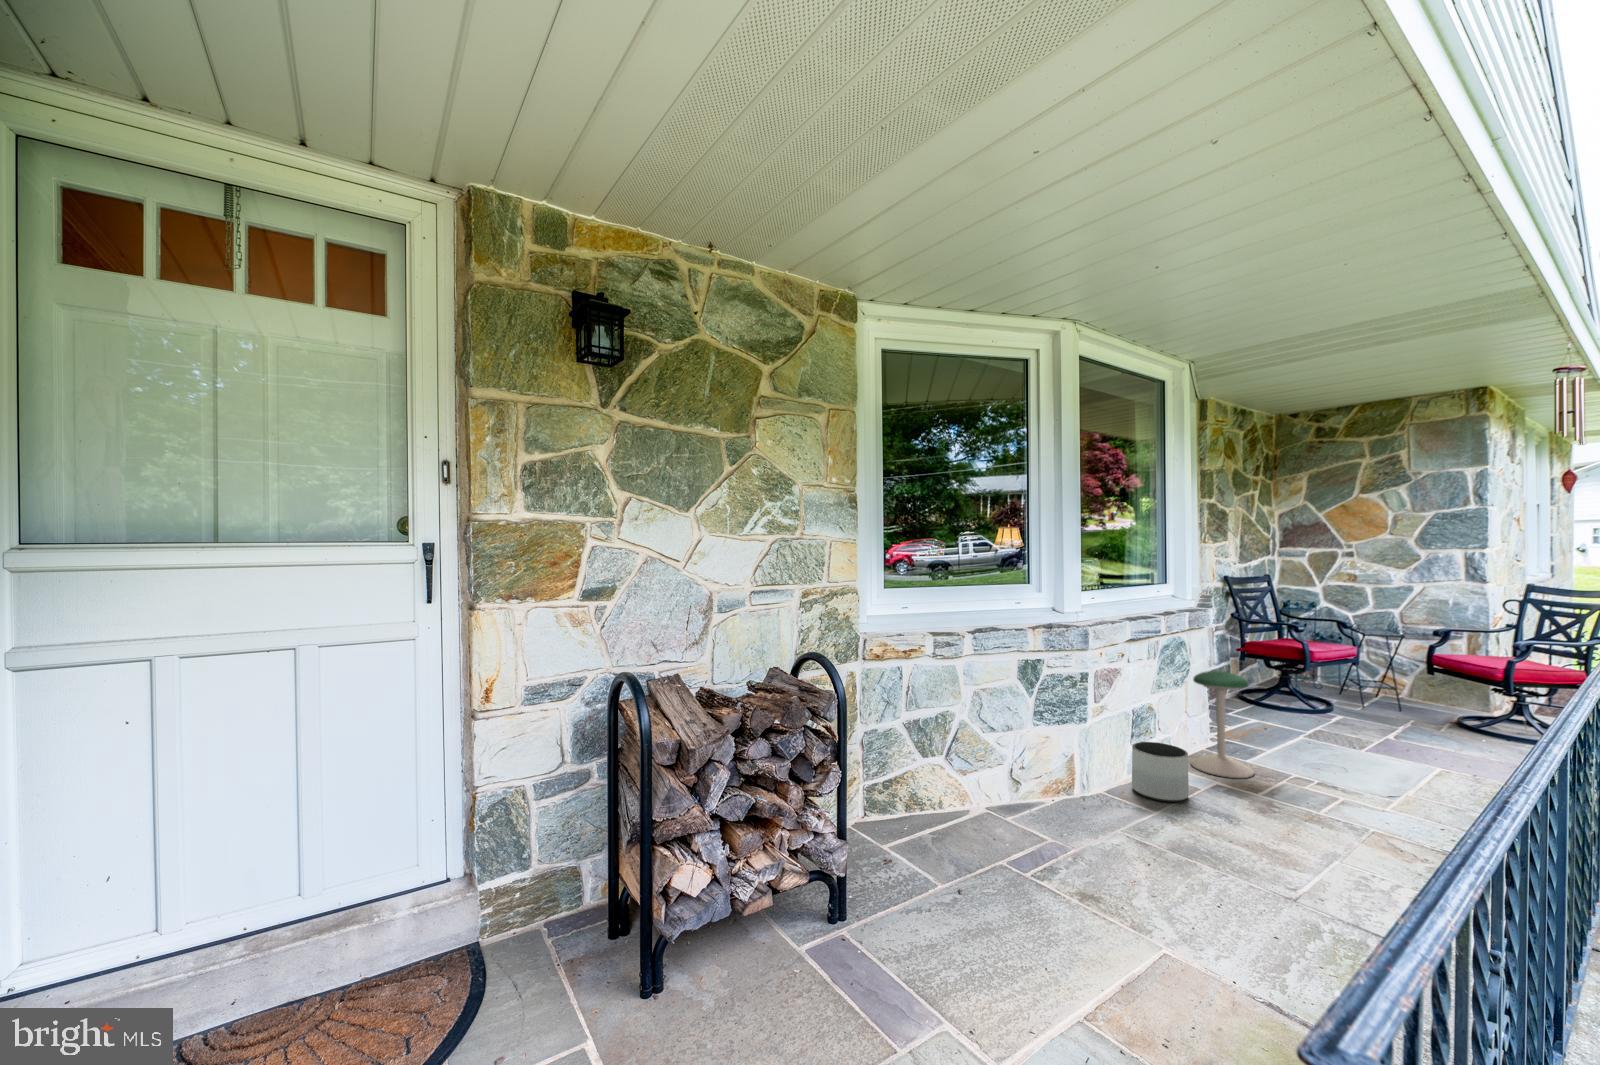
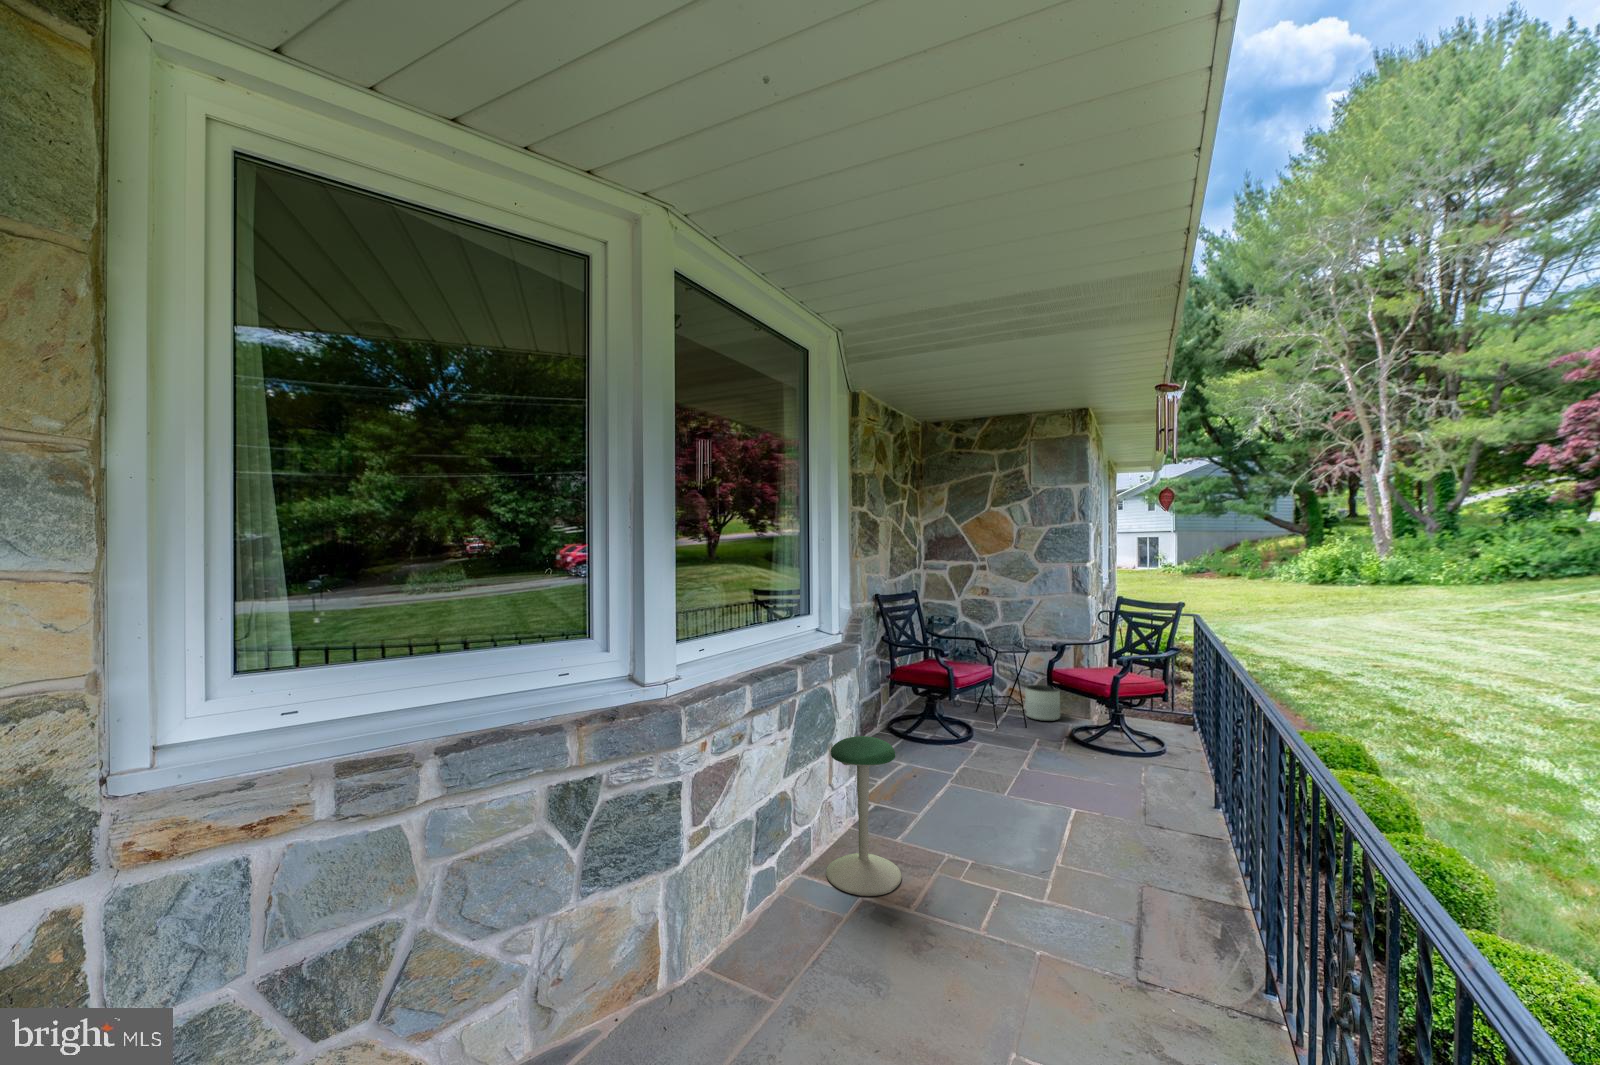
planter: present [1132,742,1189,802] -> present [1025,685,1060,721]

